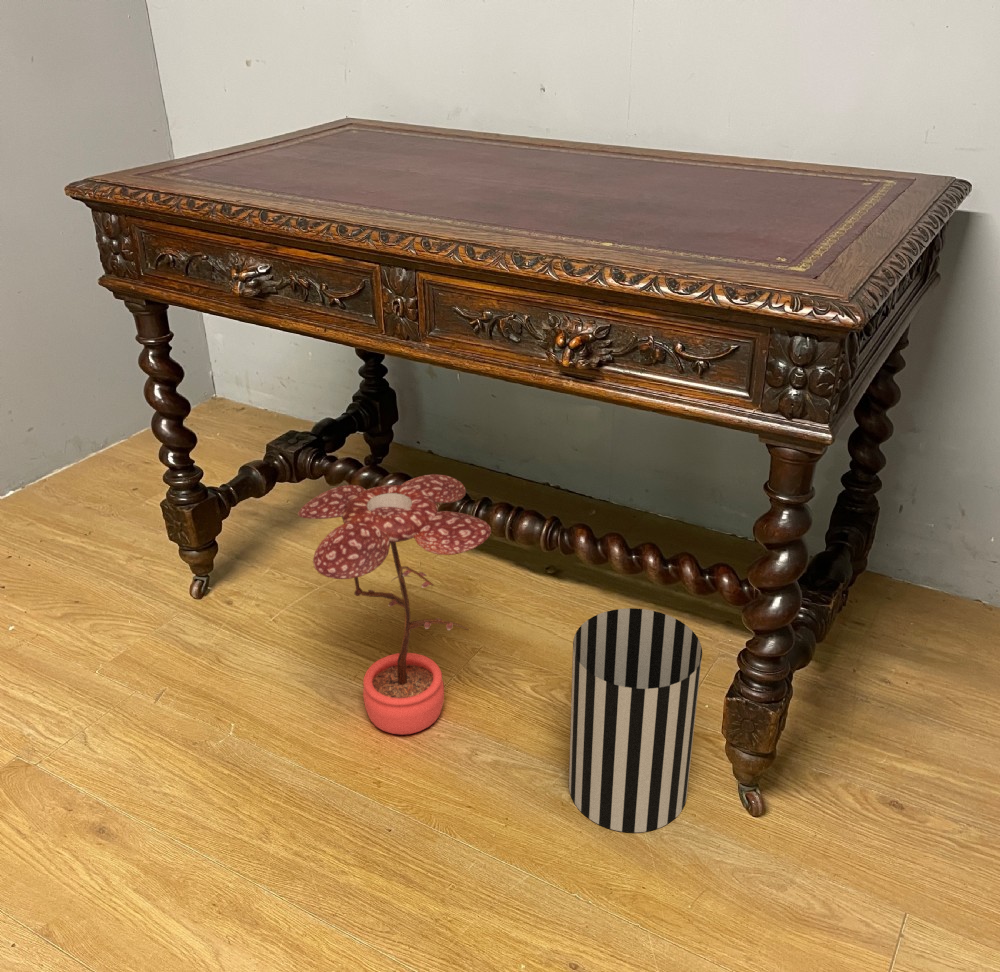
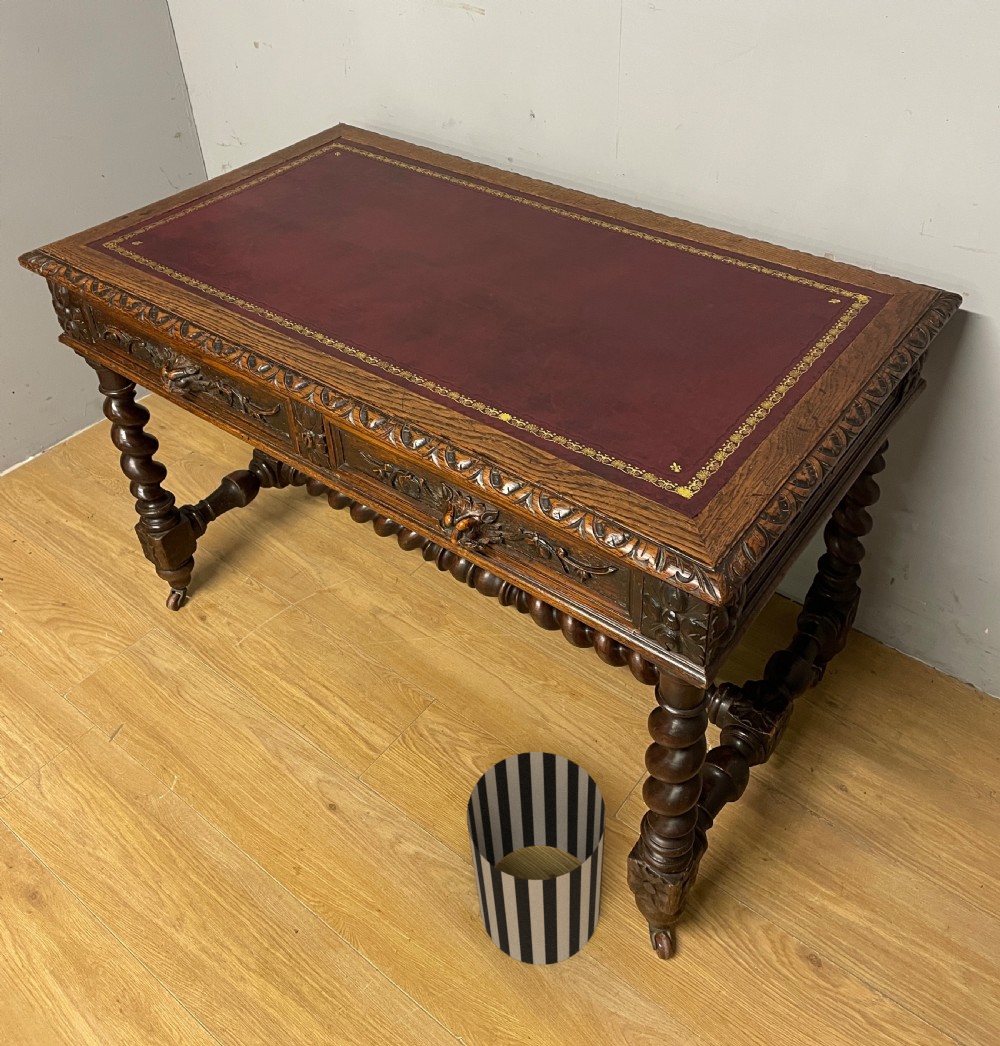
potted plant: present [298,474,491,734] -> none [201,566,394,810]

